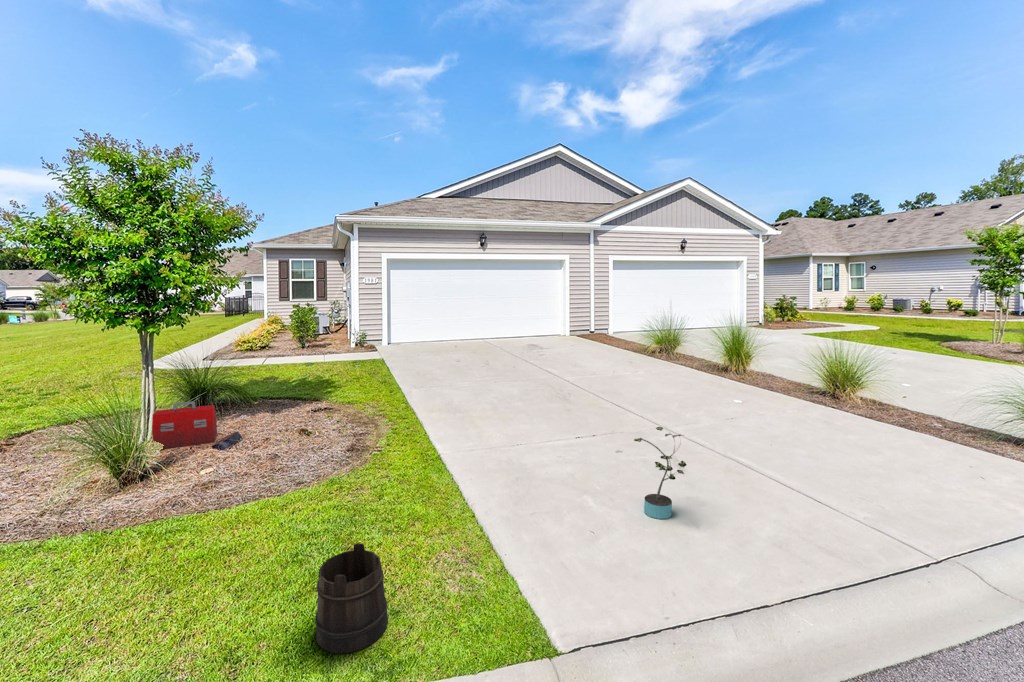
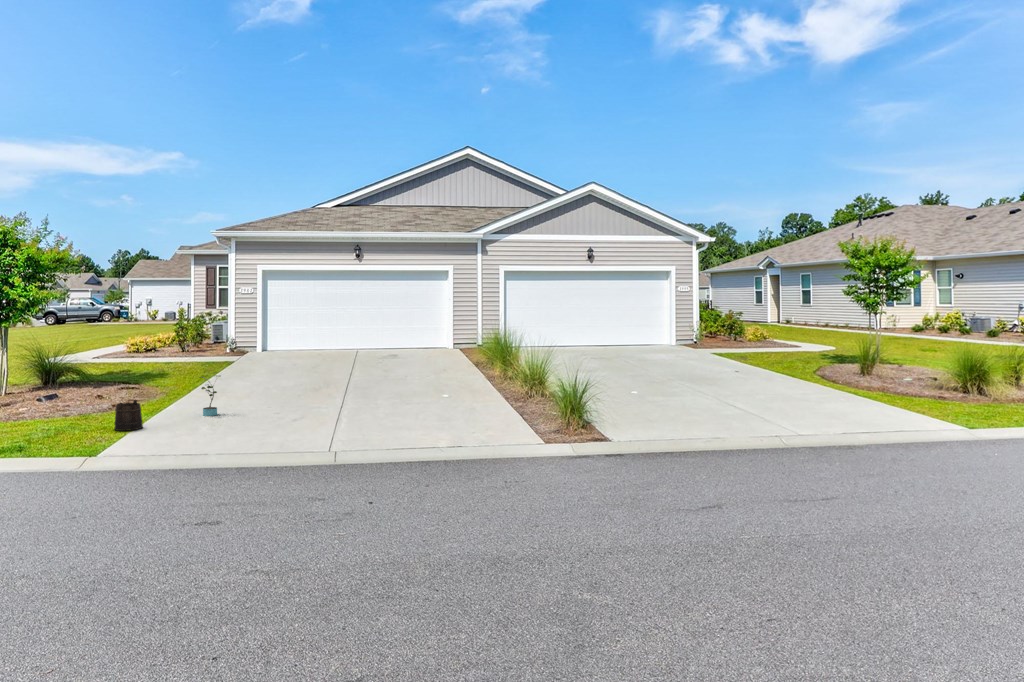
toolbox: present [152,401,217,449] -> none [14,366,53,391]
bucket: present [315,543,388,653] -> present [114,400,143,431]

